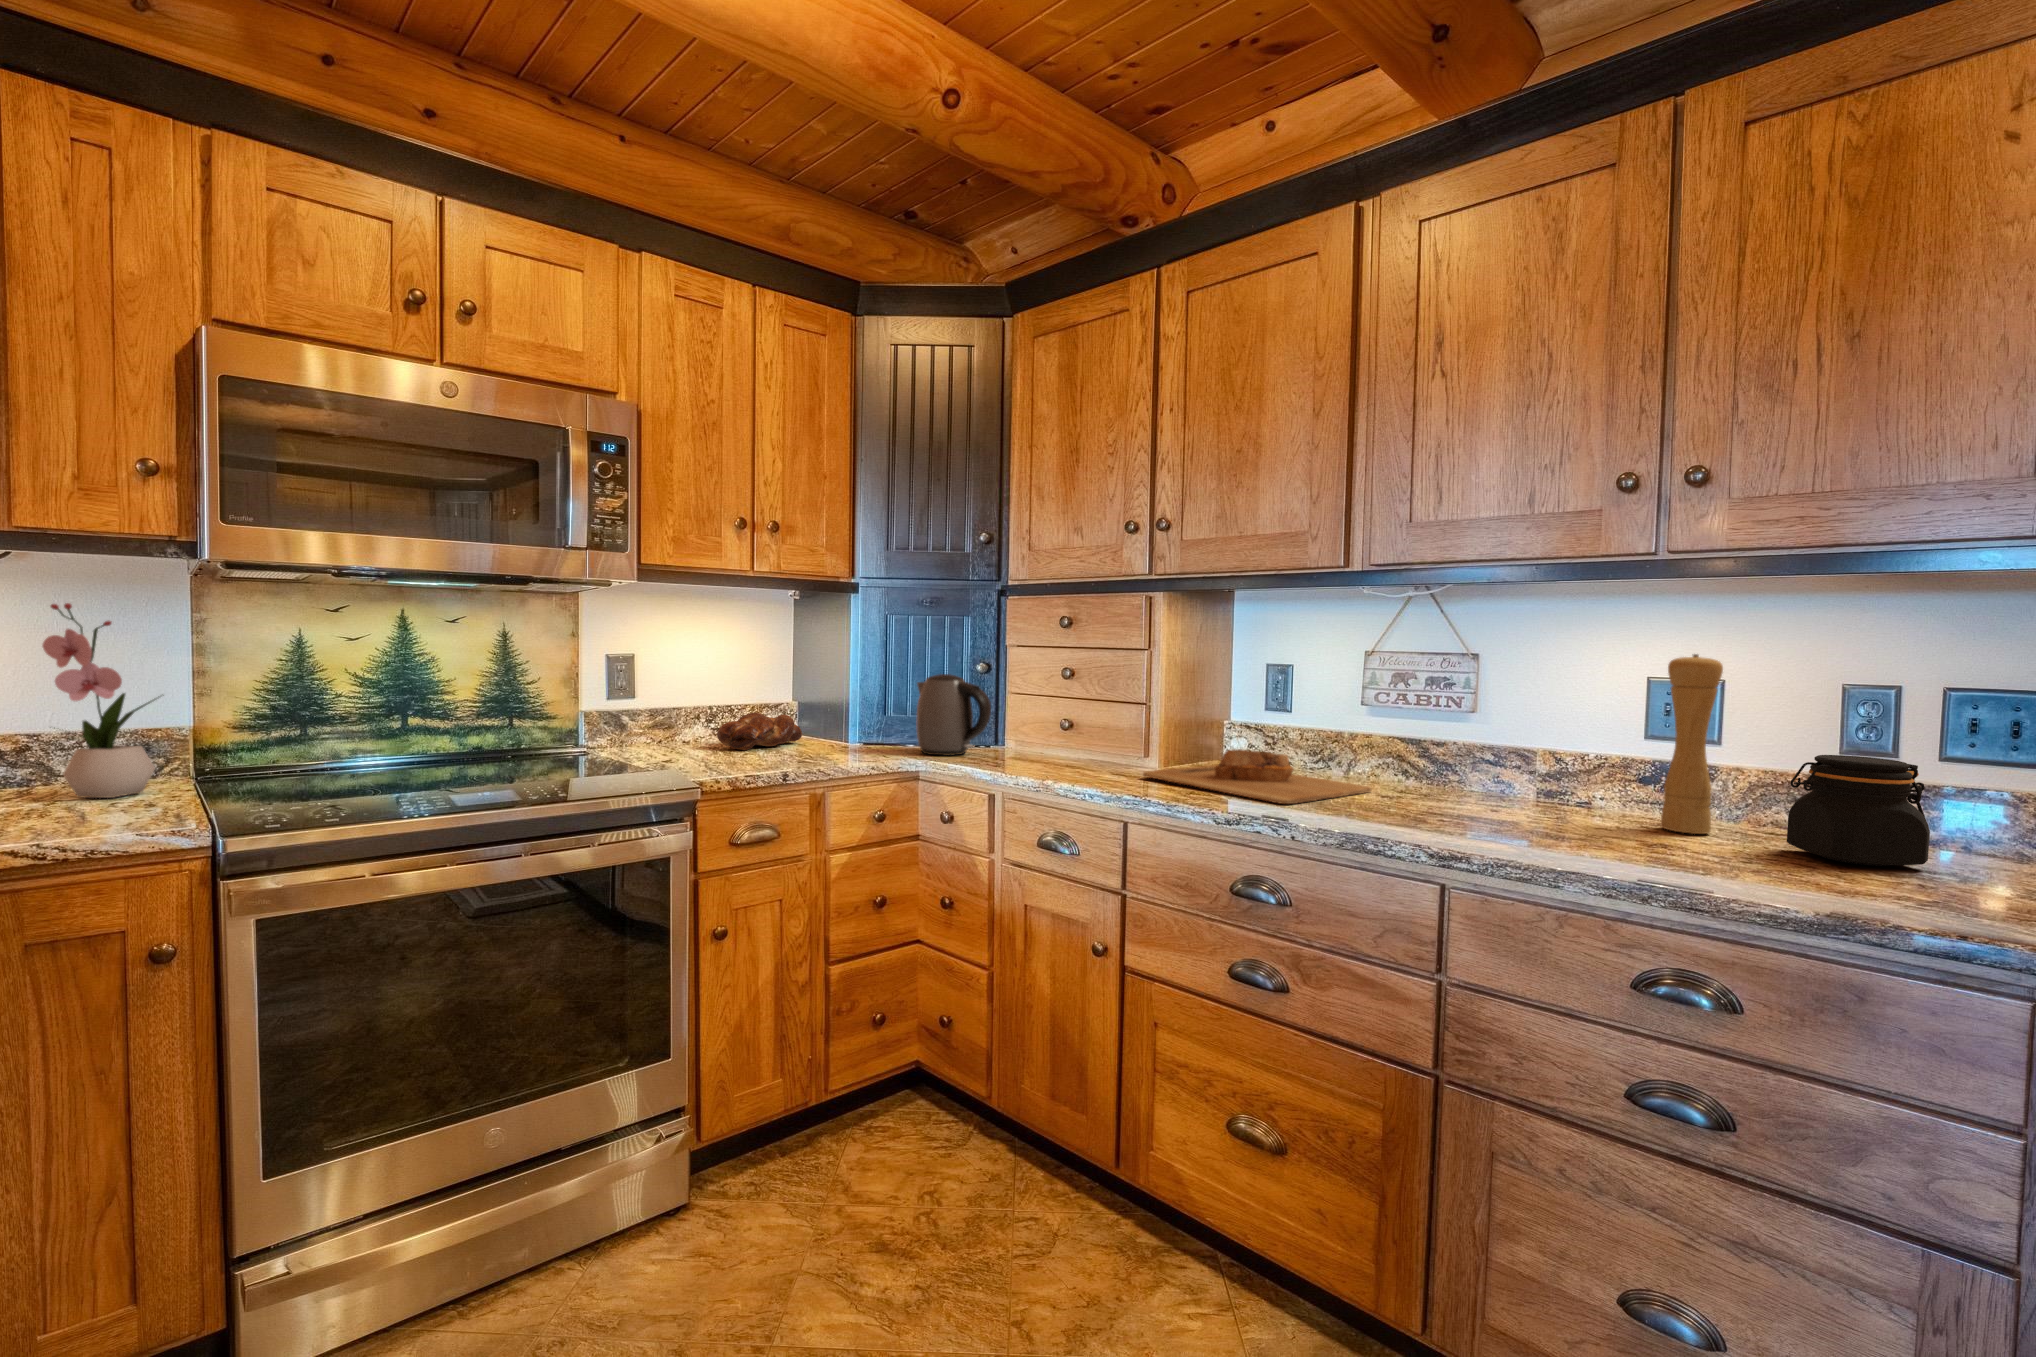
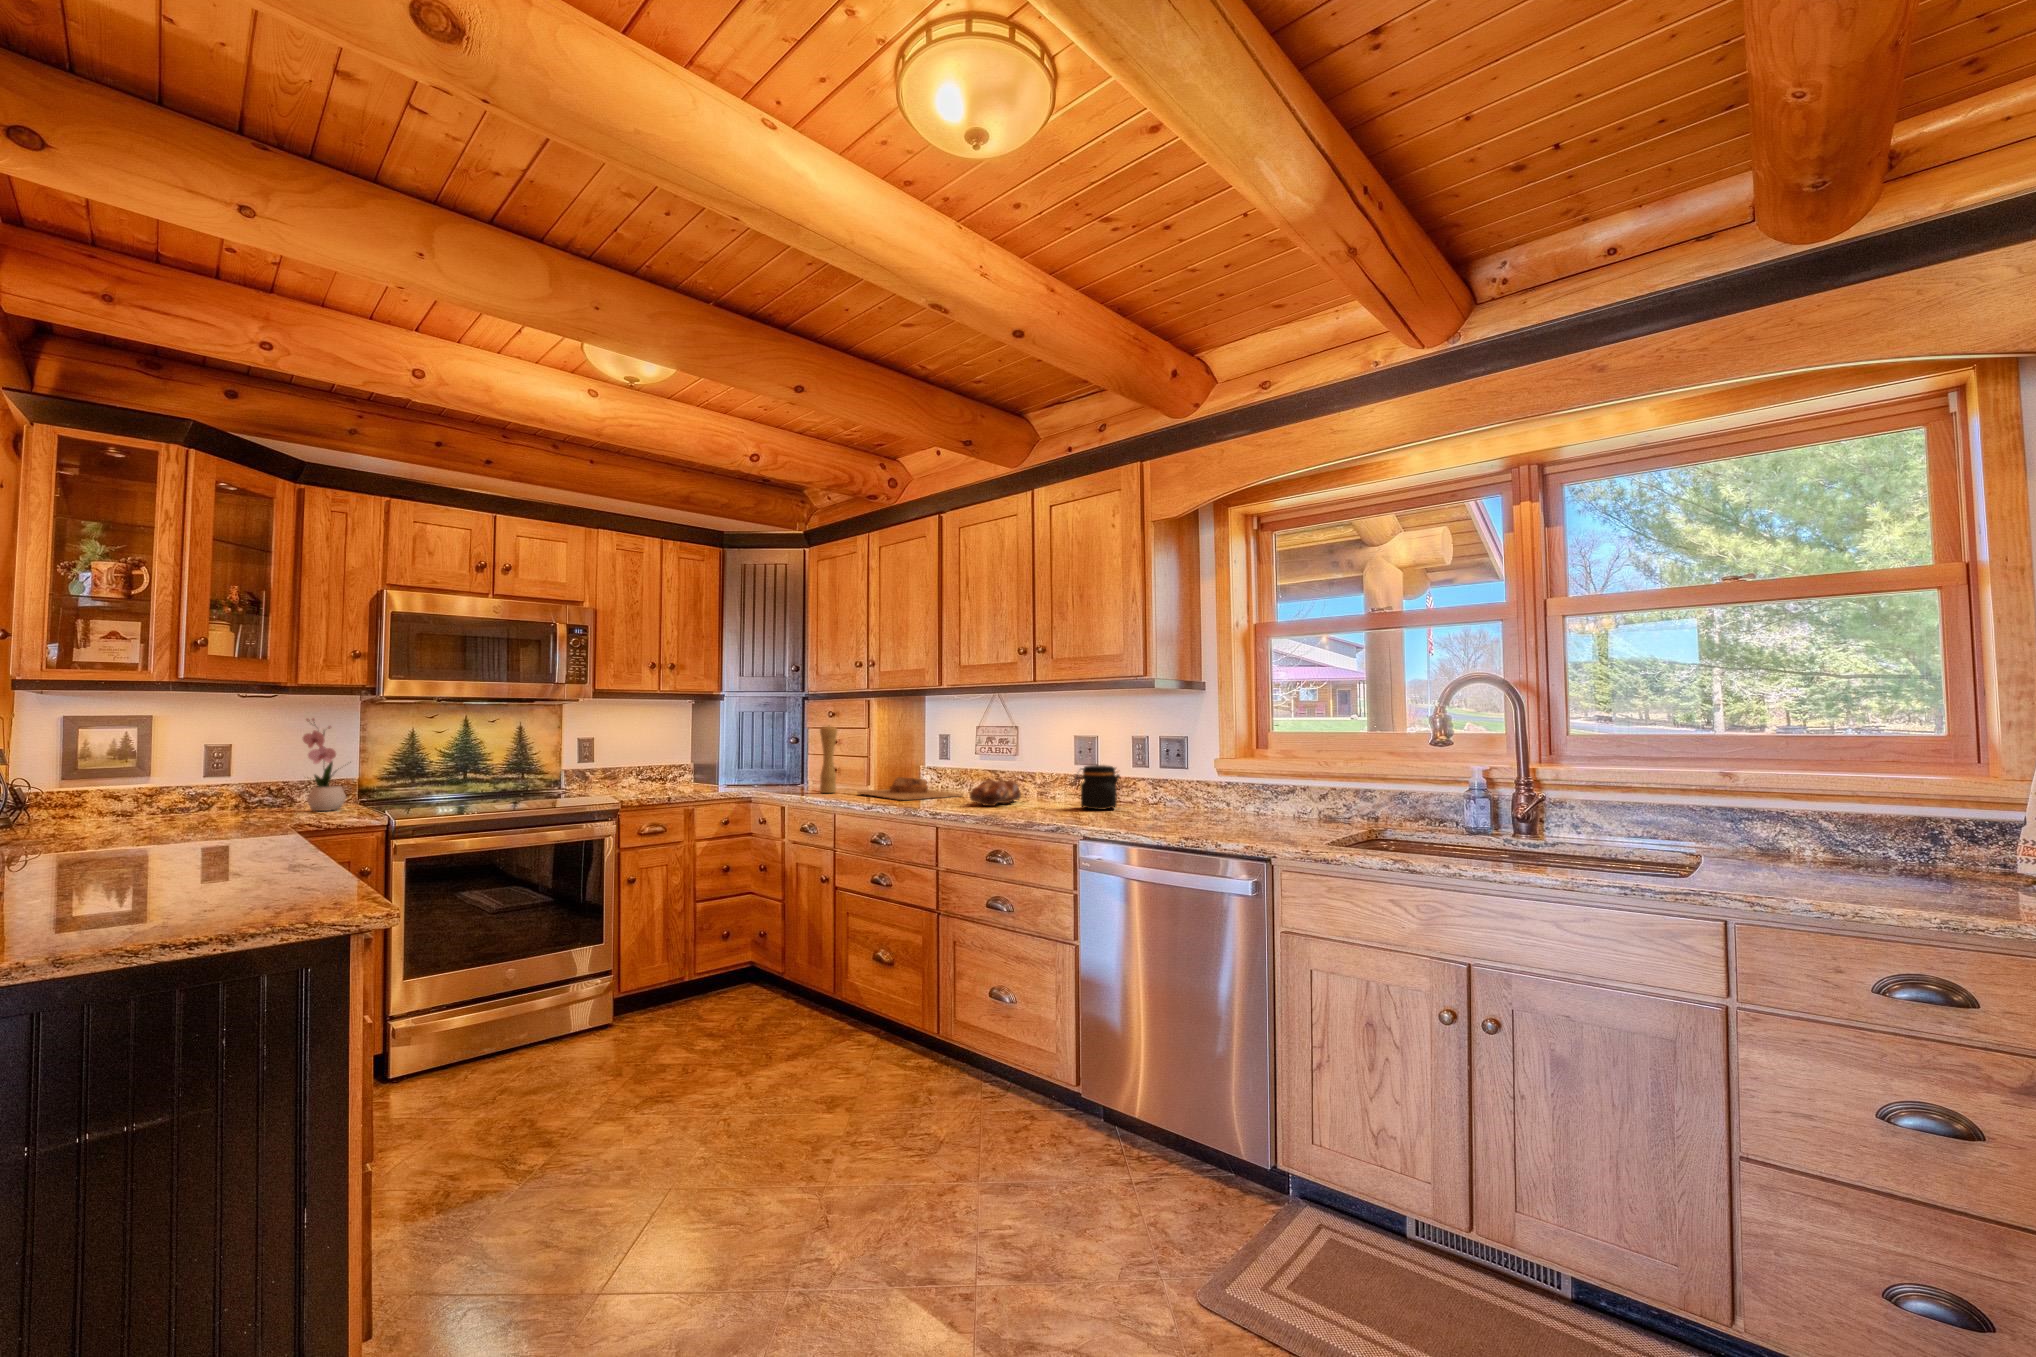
pepper mill: present [1661,654,1723,834] -> present [820,726,837,793]
kettle: present [916,674,991,756] -> none [753,744,794,789]
bread loaf: present [717,712,802,750] -> present [970,779,1021,806]

